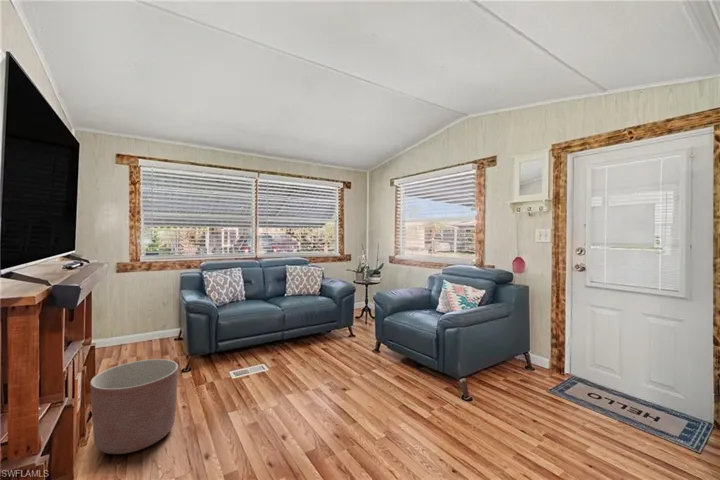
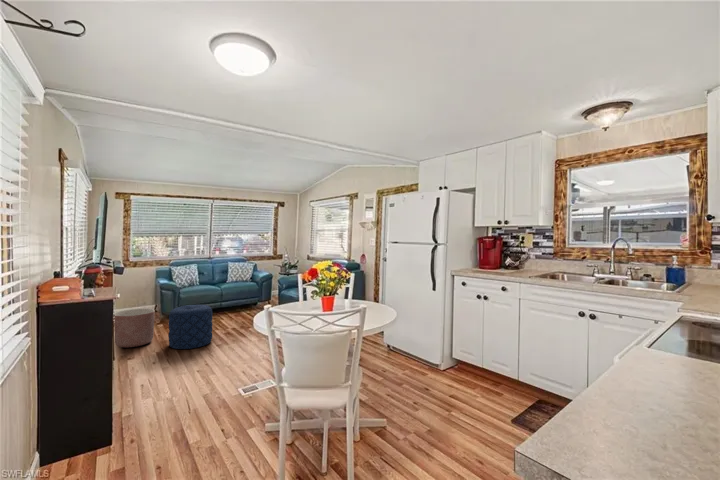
pouf: none [207,353,293,463] -> present [168,305,213,349]

